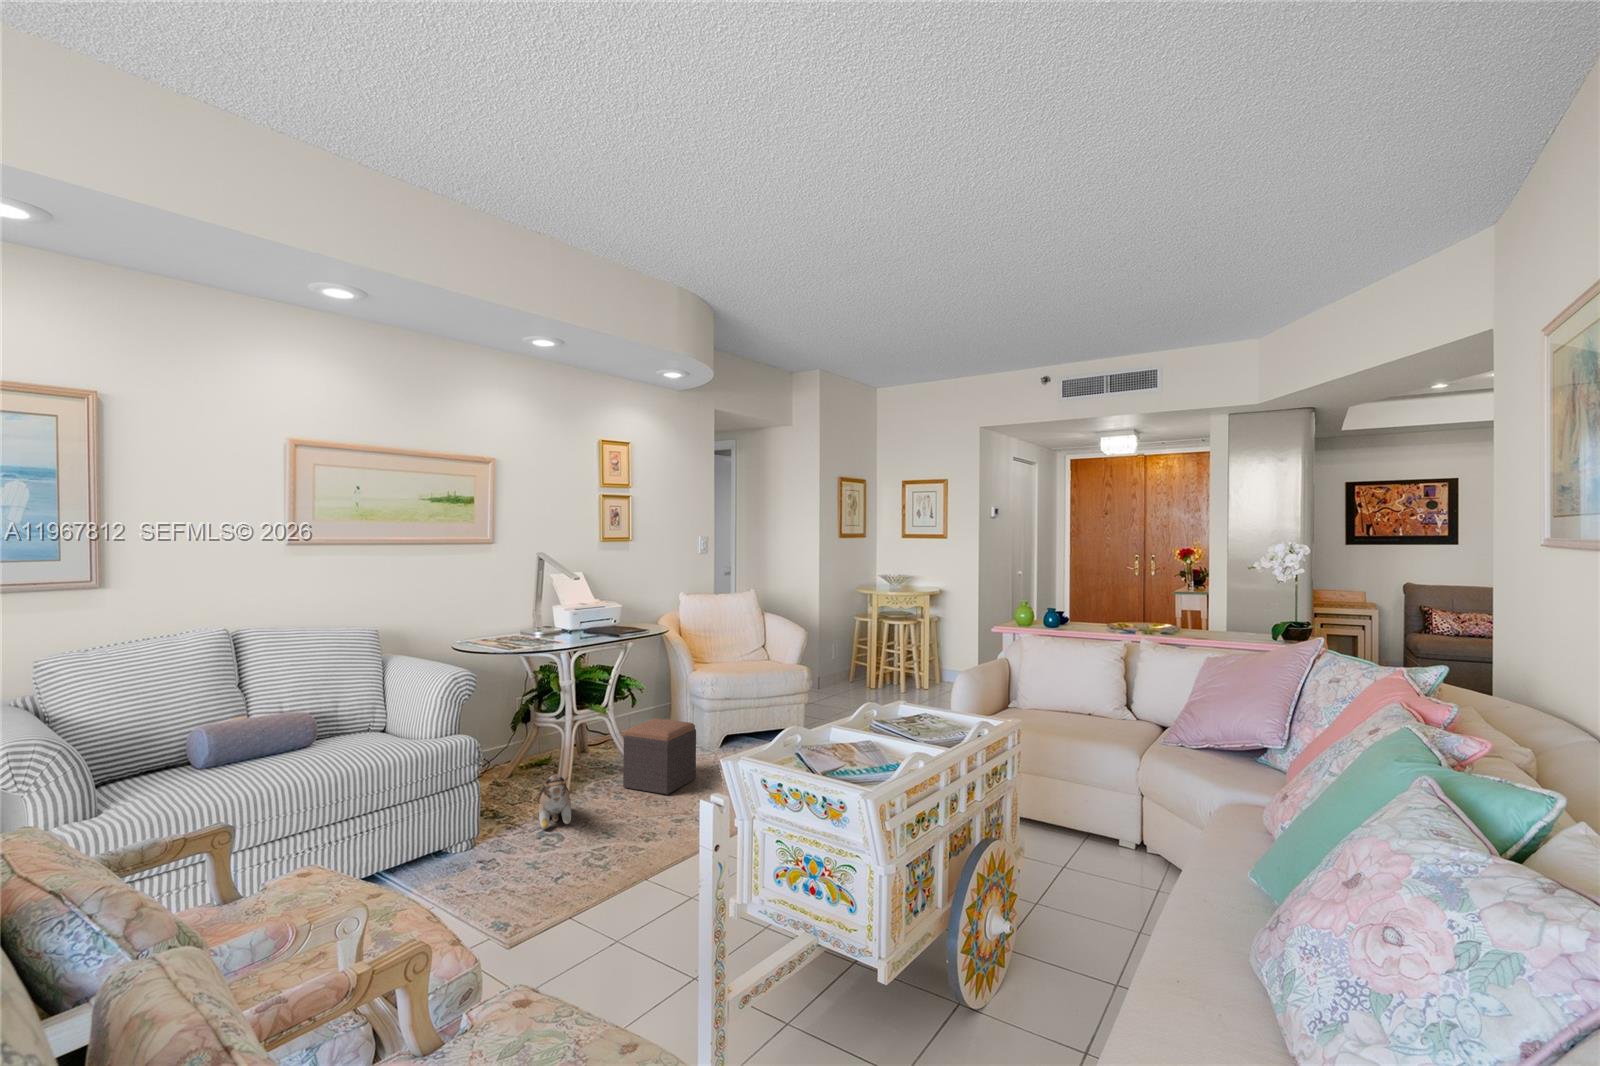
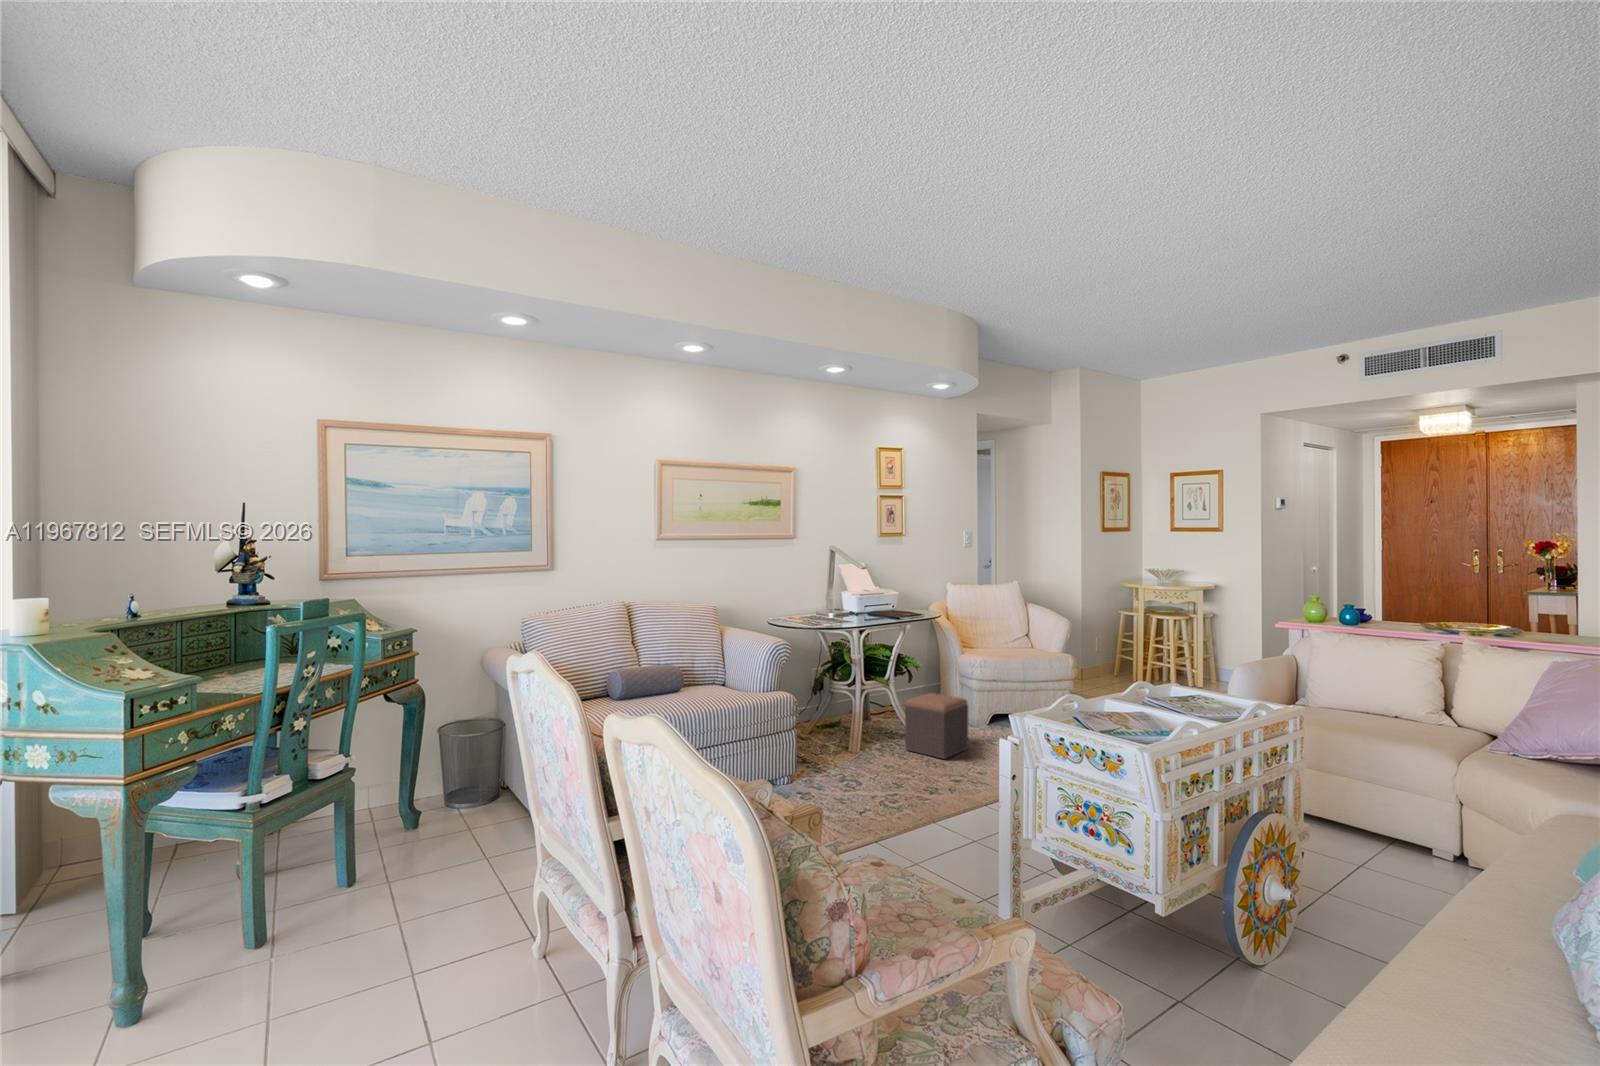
plush toy: present [538,774,572,829] -> none [839,730,866,775]

